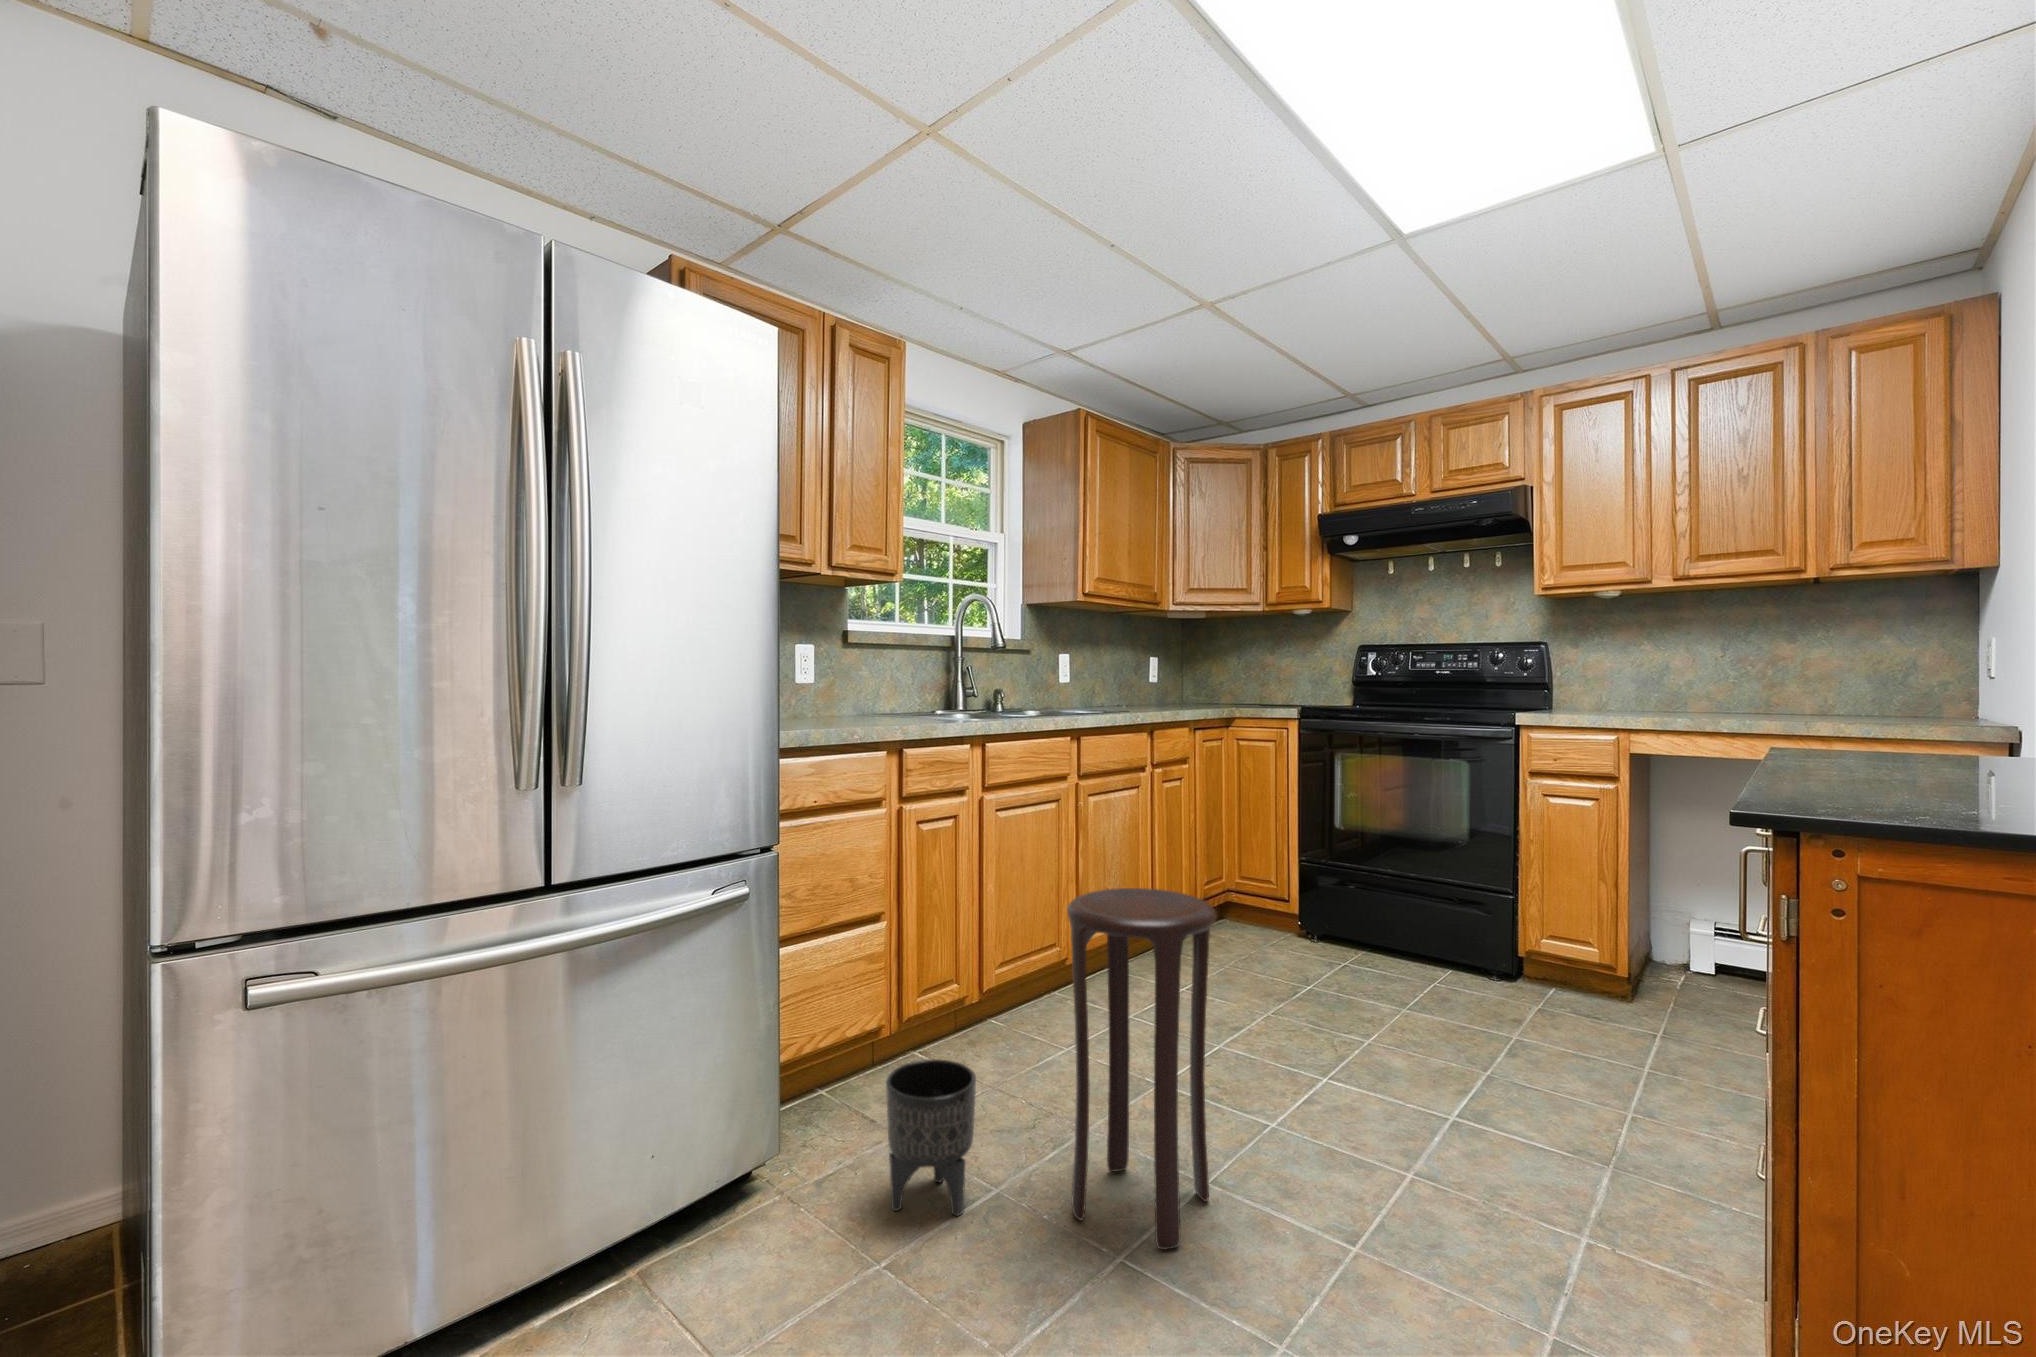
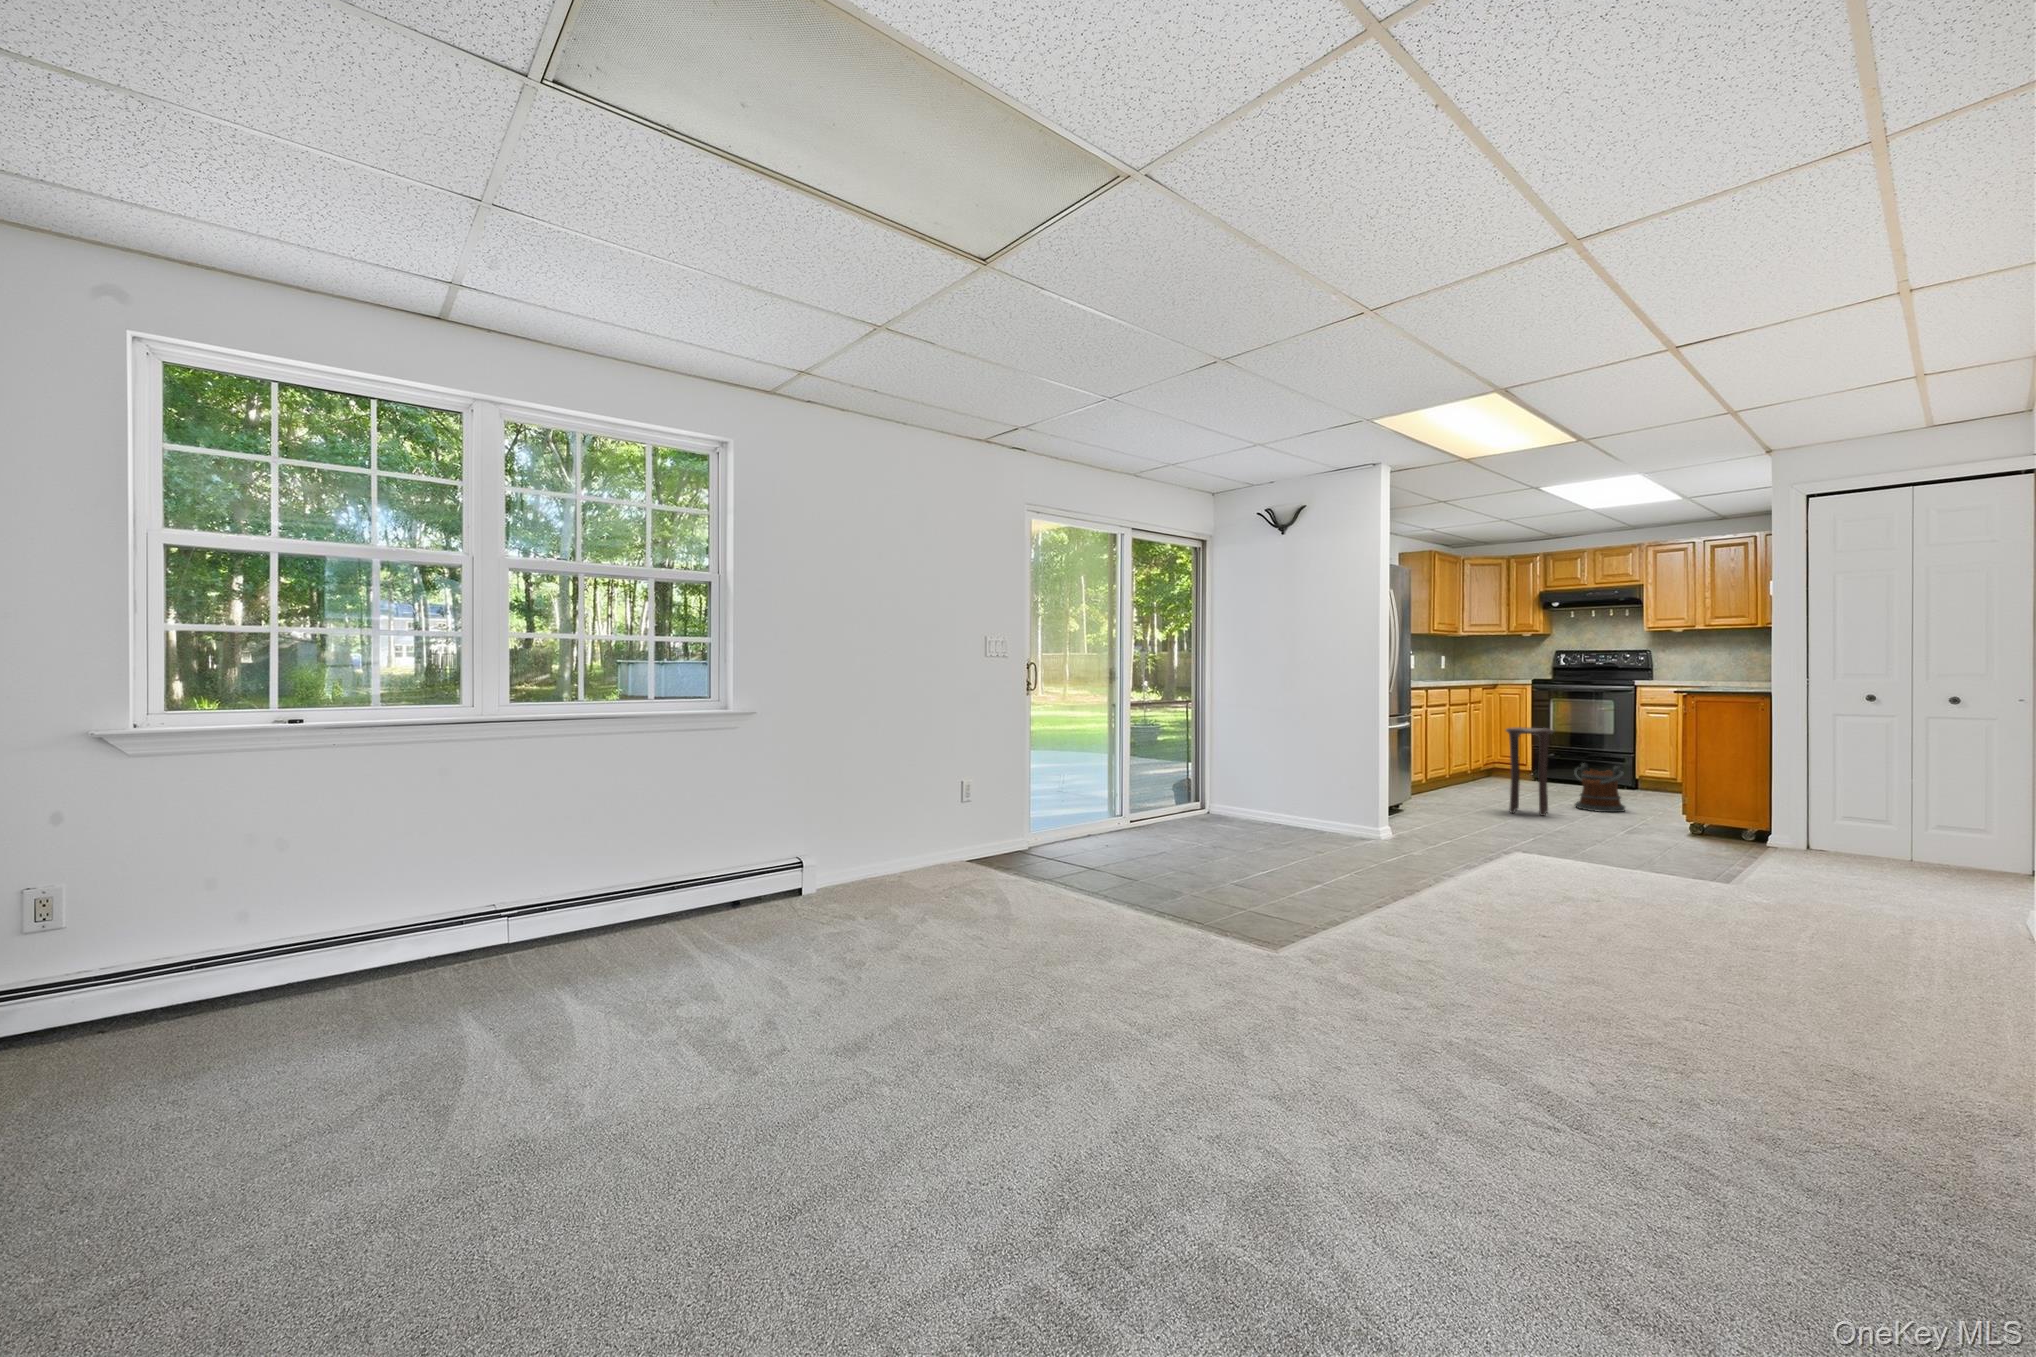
bucket: none [1322,987,1475,1185] -> present [1574,763,1625,812]
planter: present [886,1059,976,1216] -> none [1452,776,1481,813]

